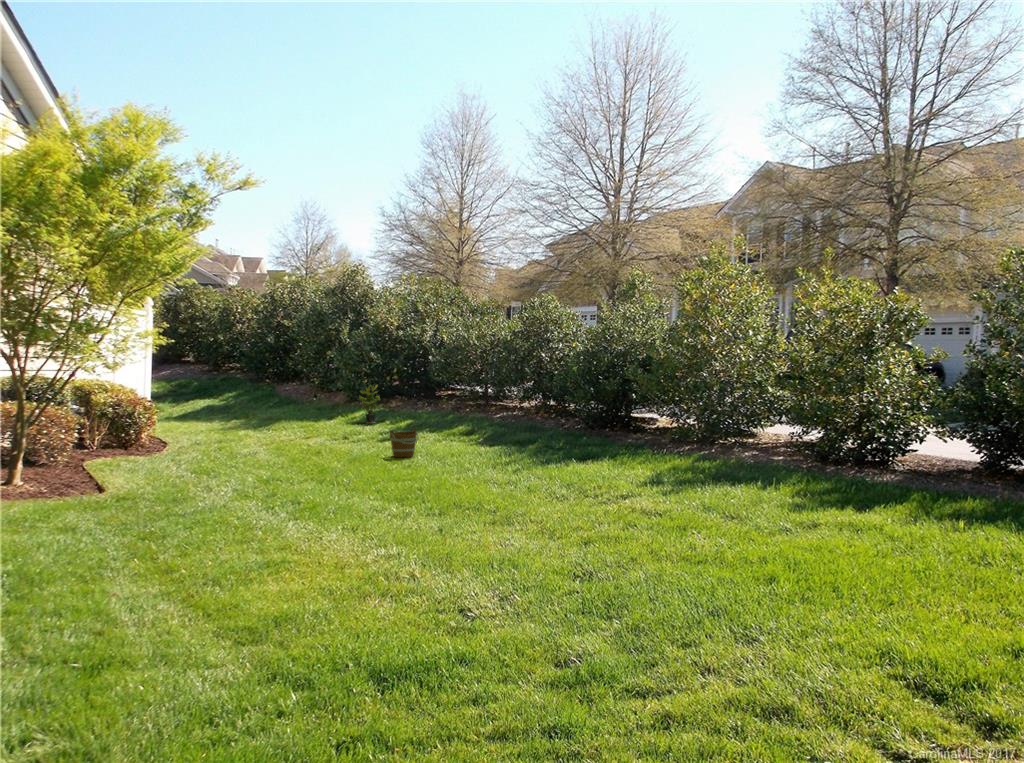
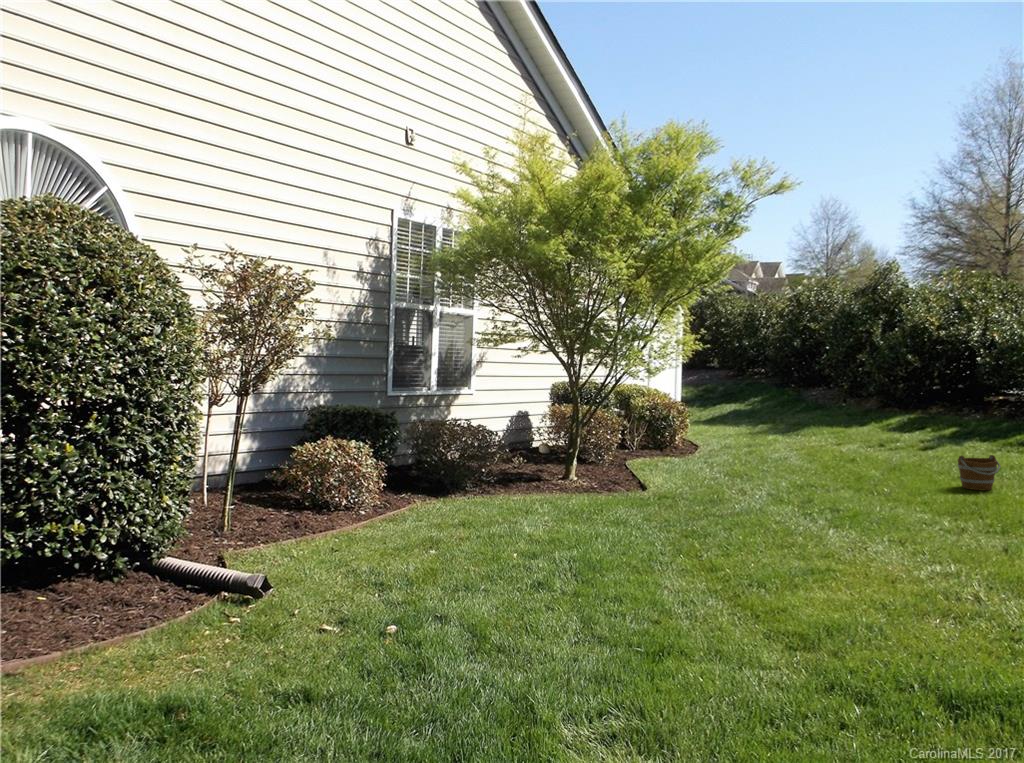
potted plant: present [359,385,380,424] -> none [901,393,928,437]

